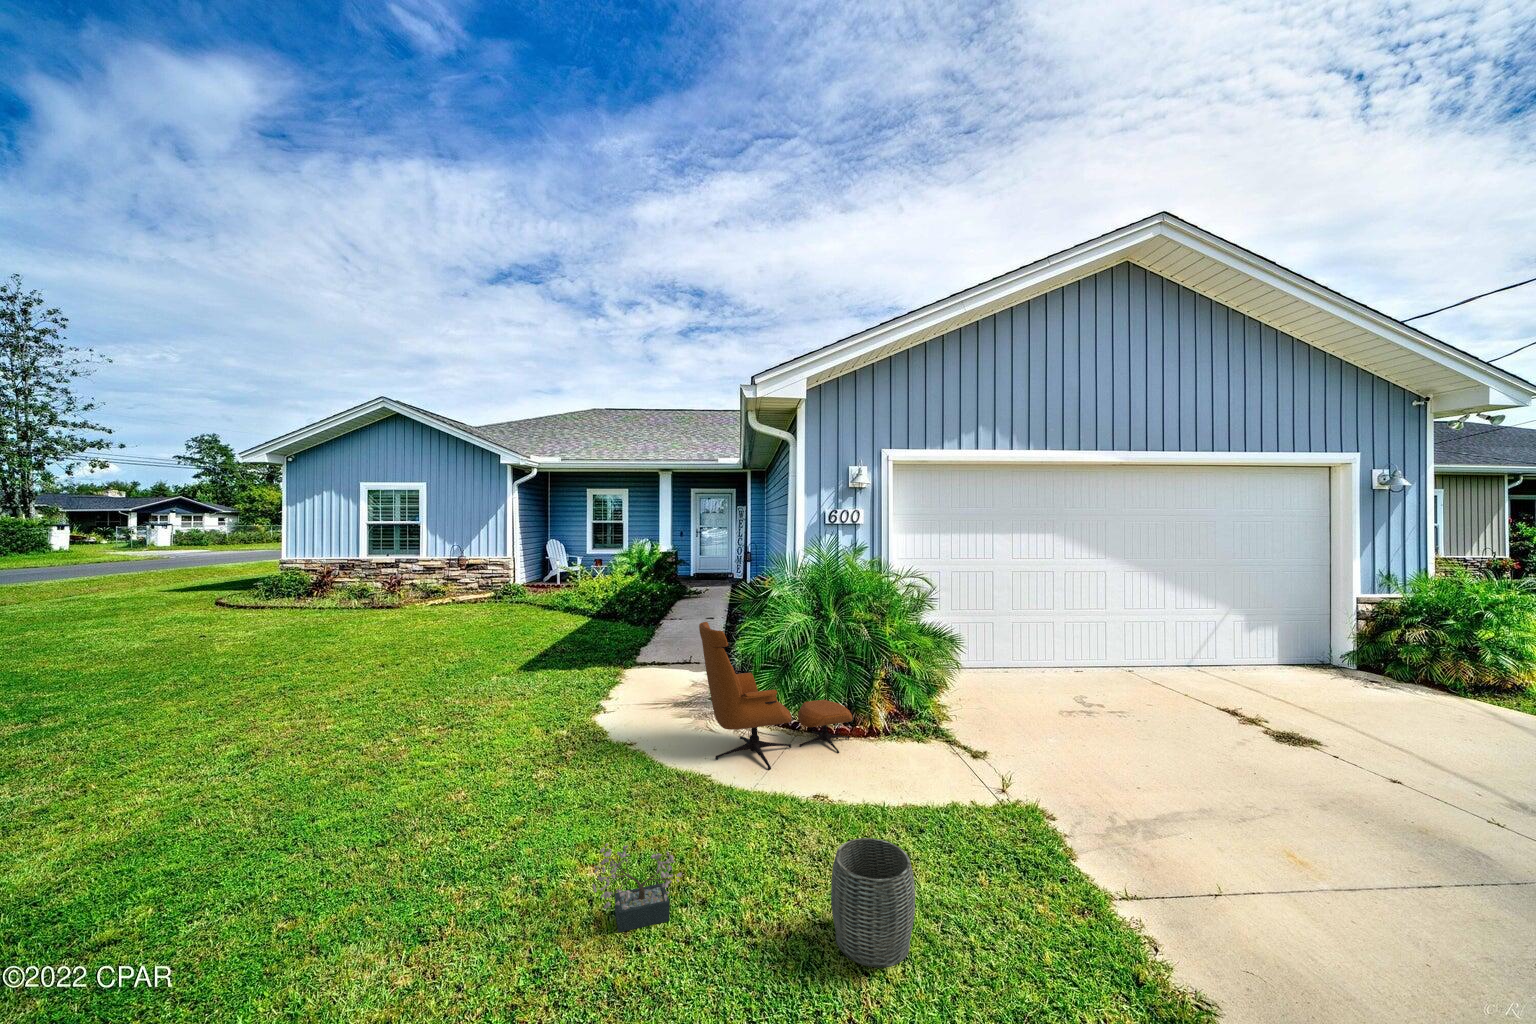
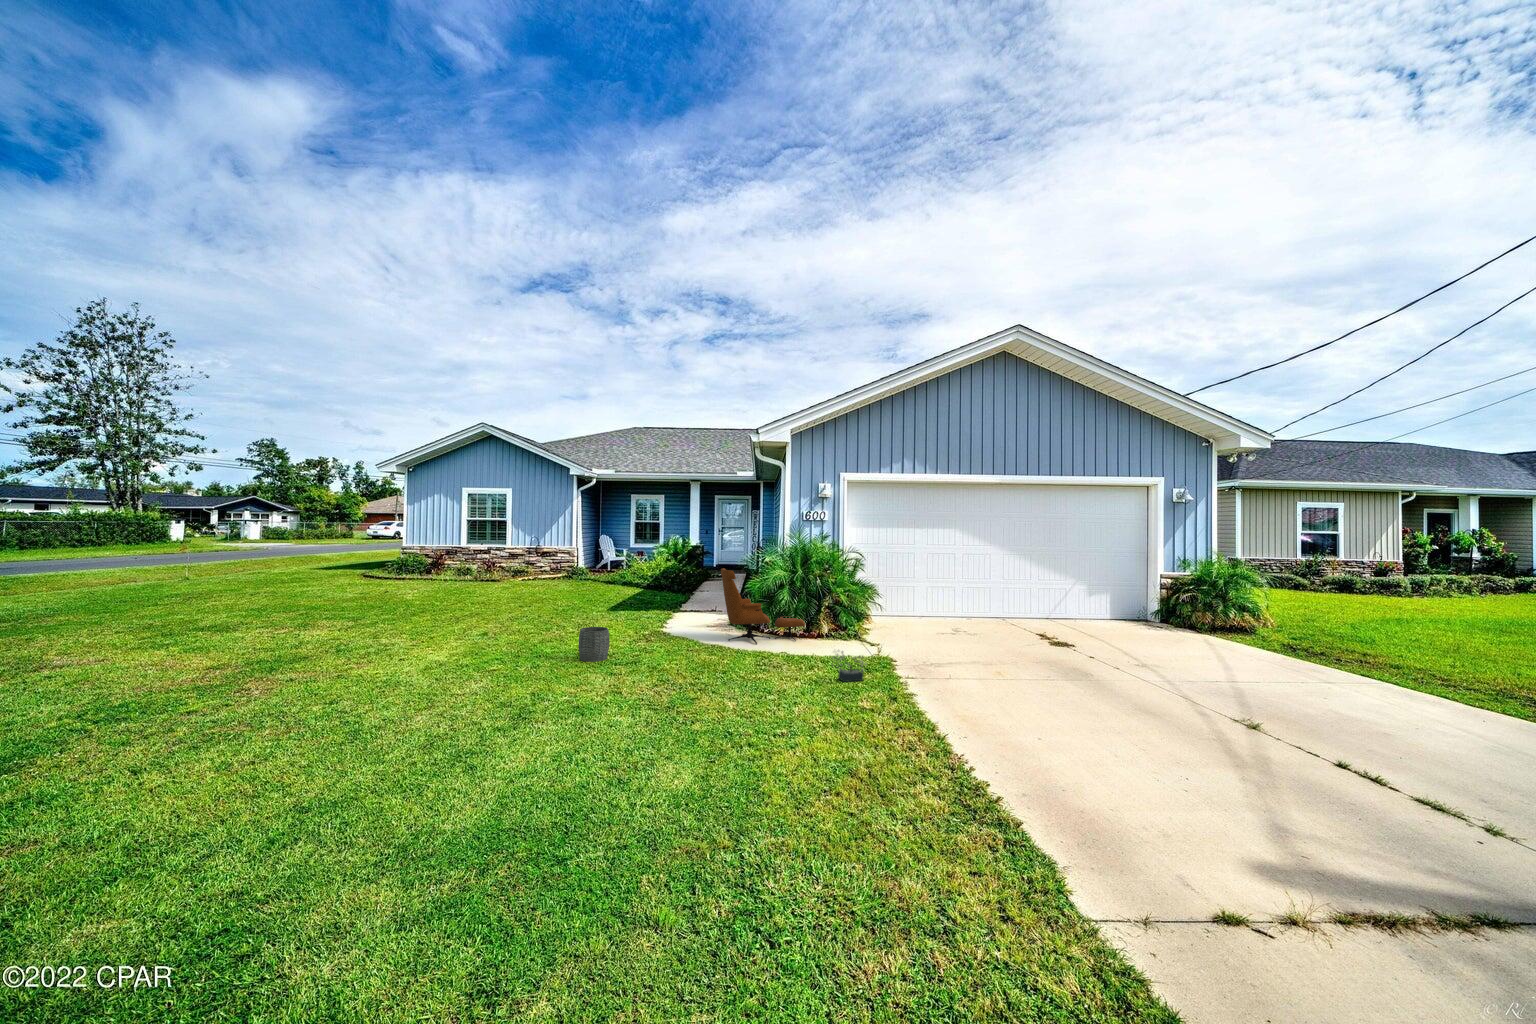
woven basket: present [831,838,915,967] -> present [578,627,609,662]
decorative plant: present [592,844,682,932] -> present [833,651,864,682]

